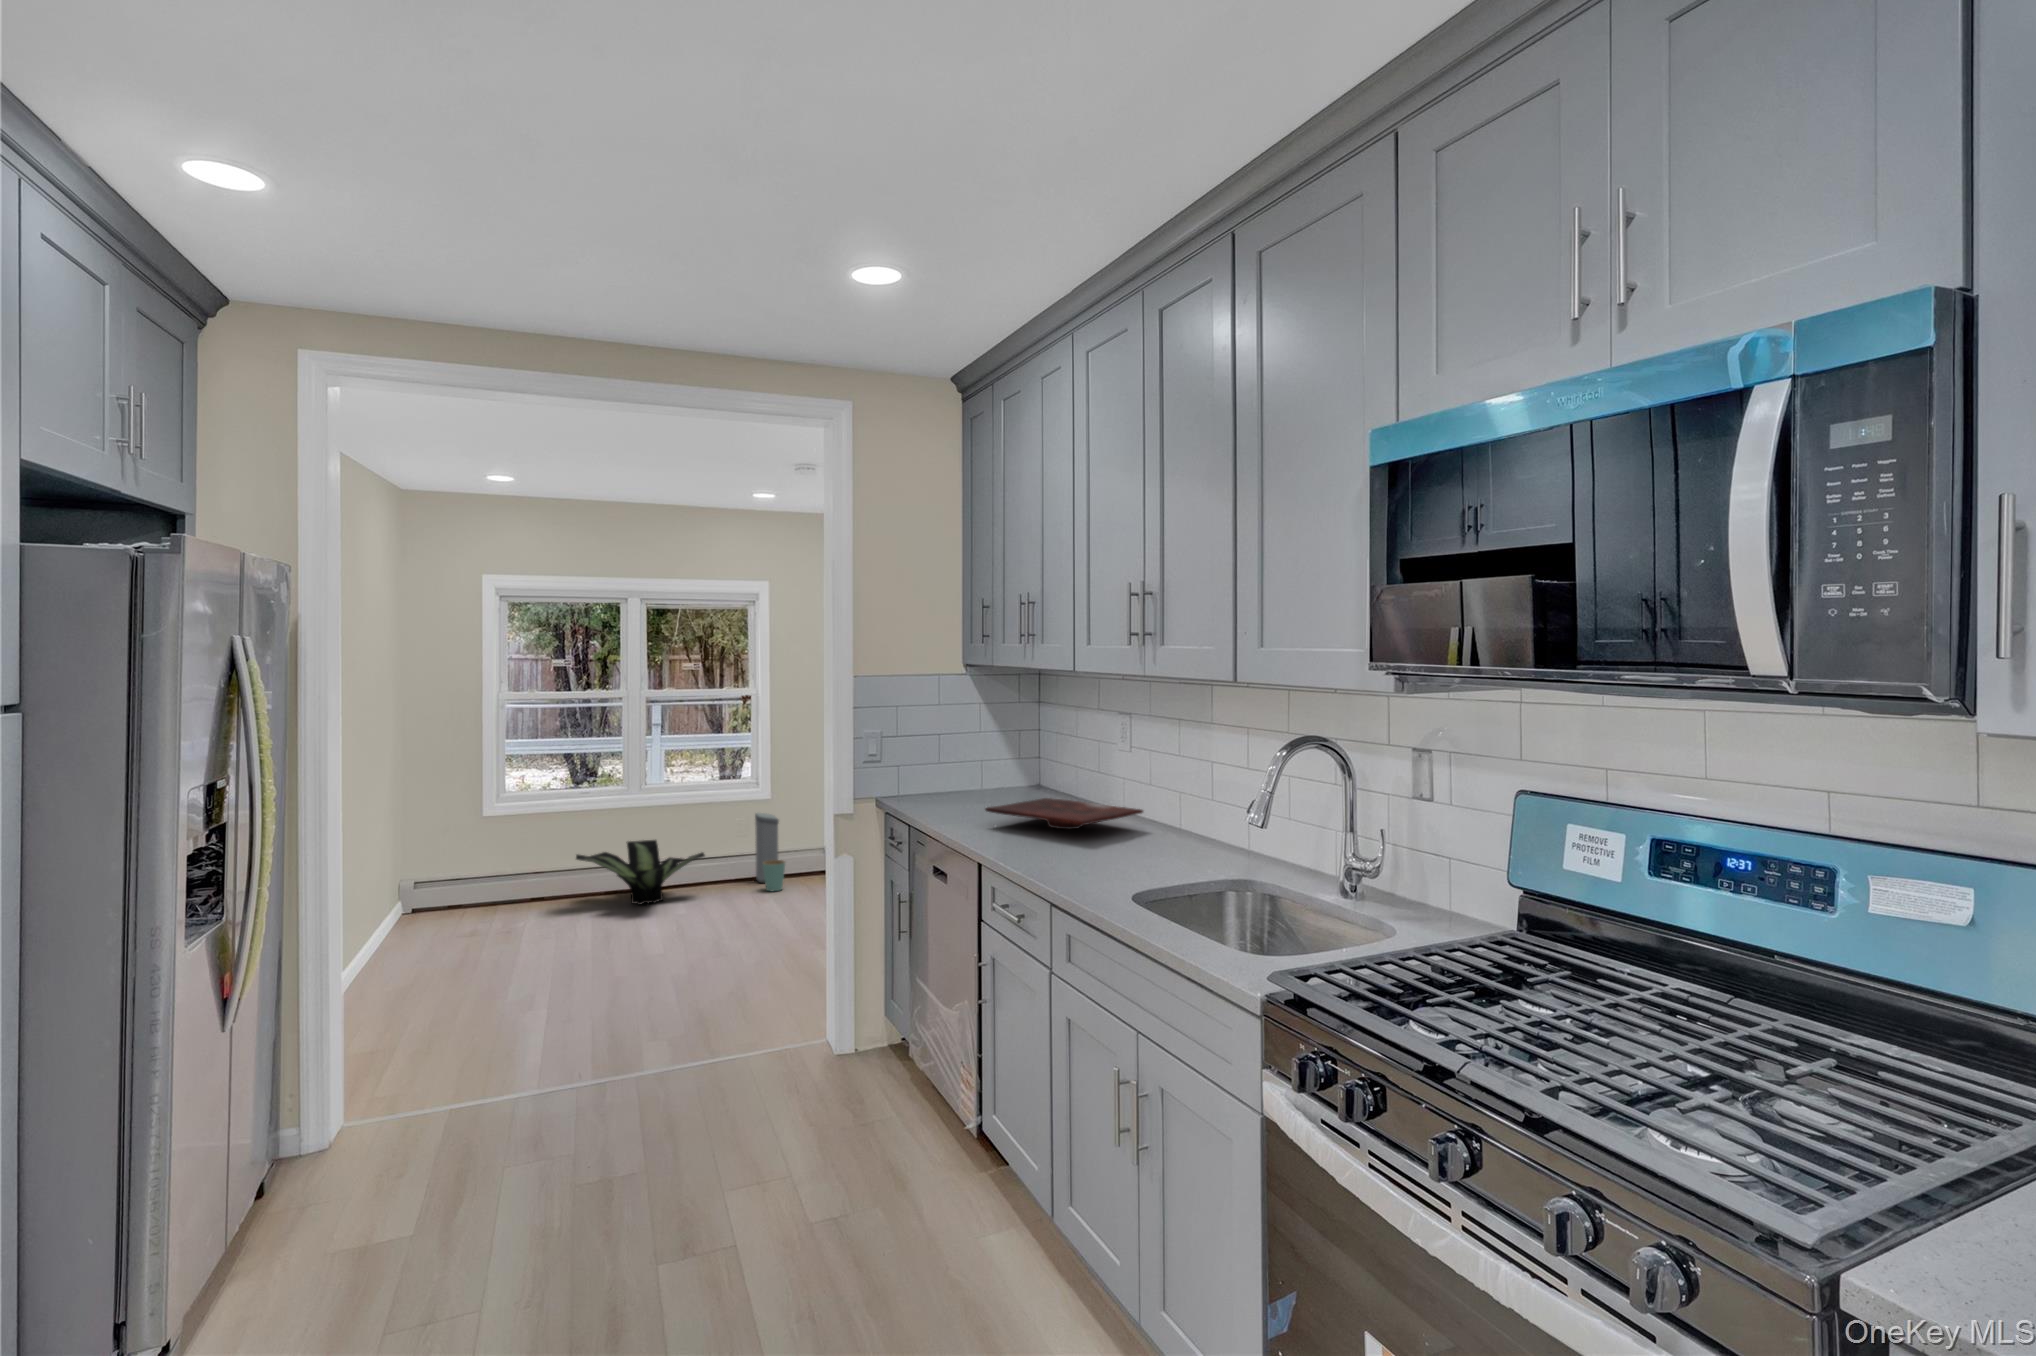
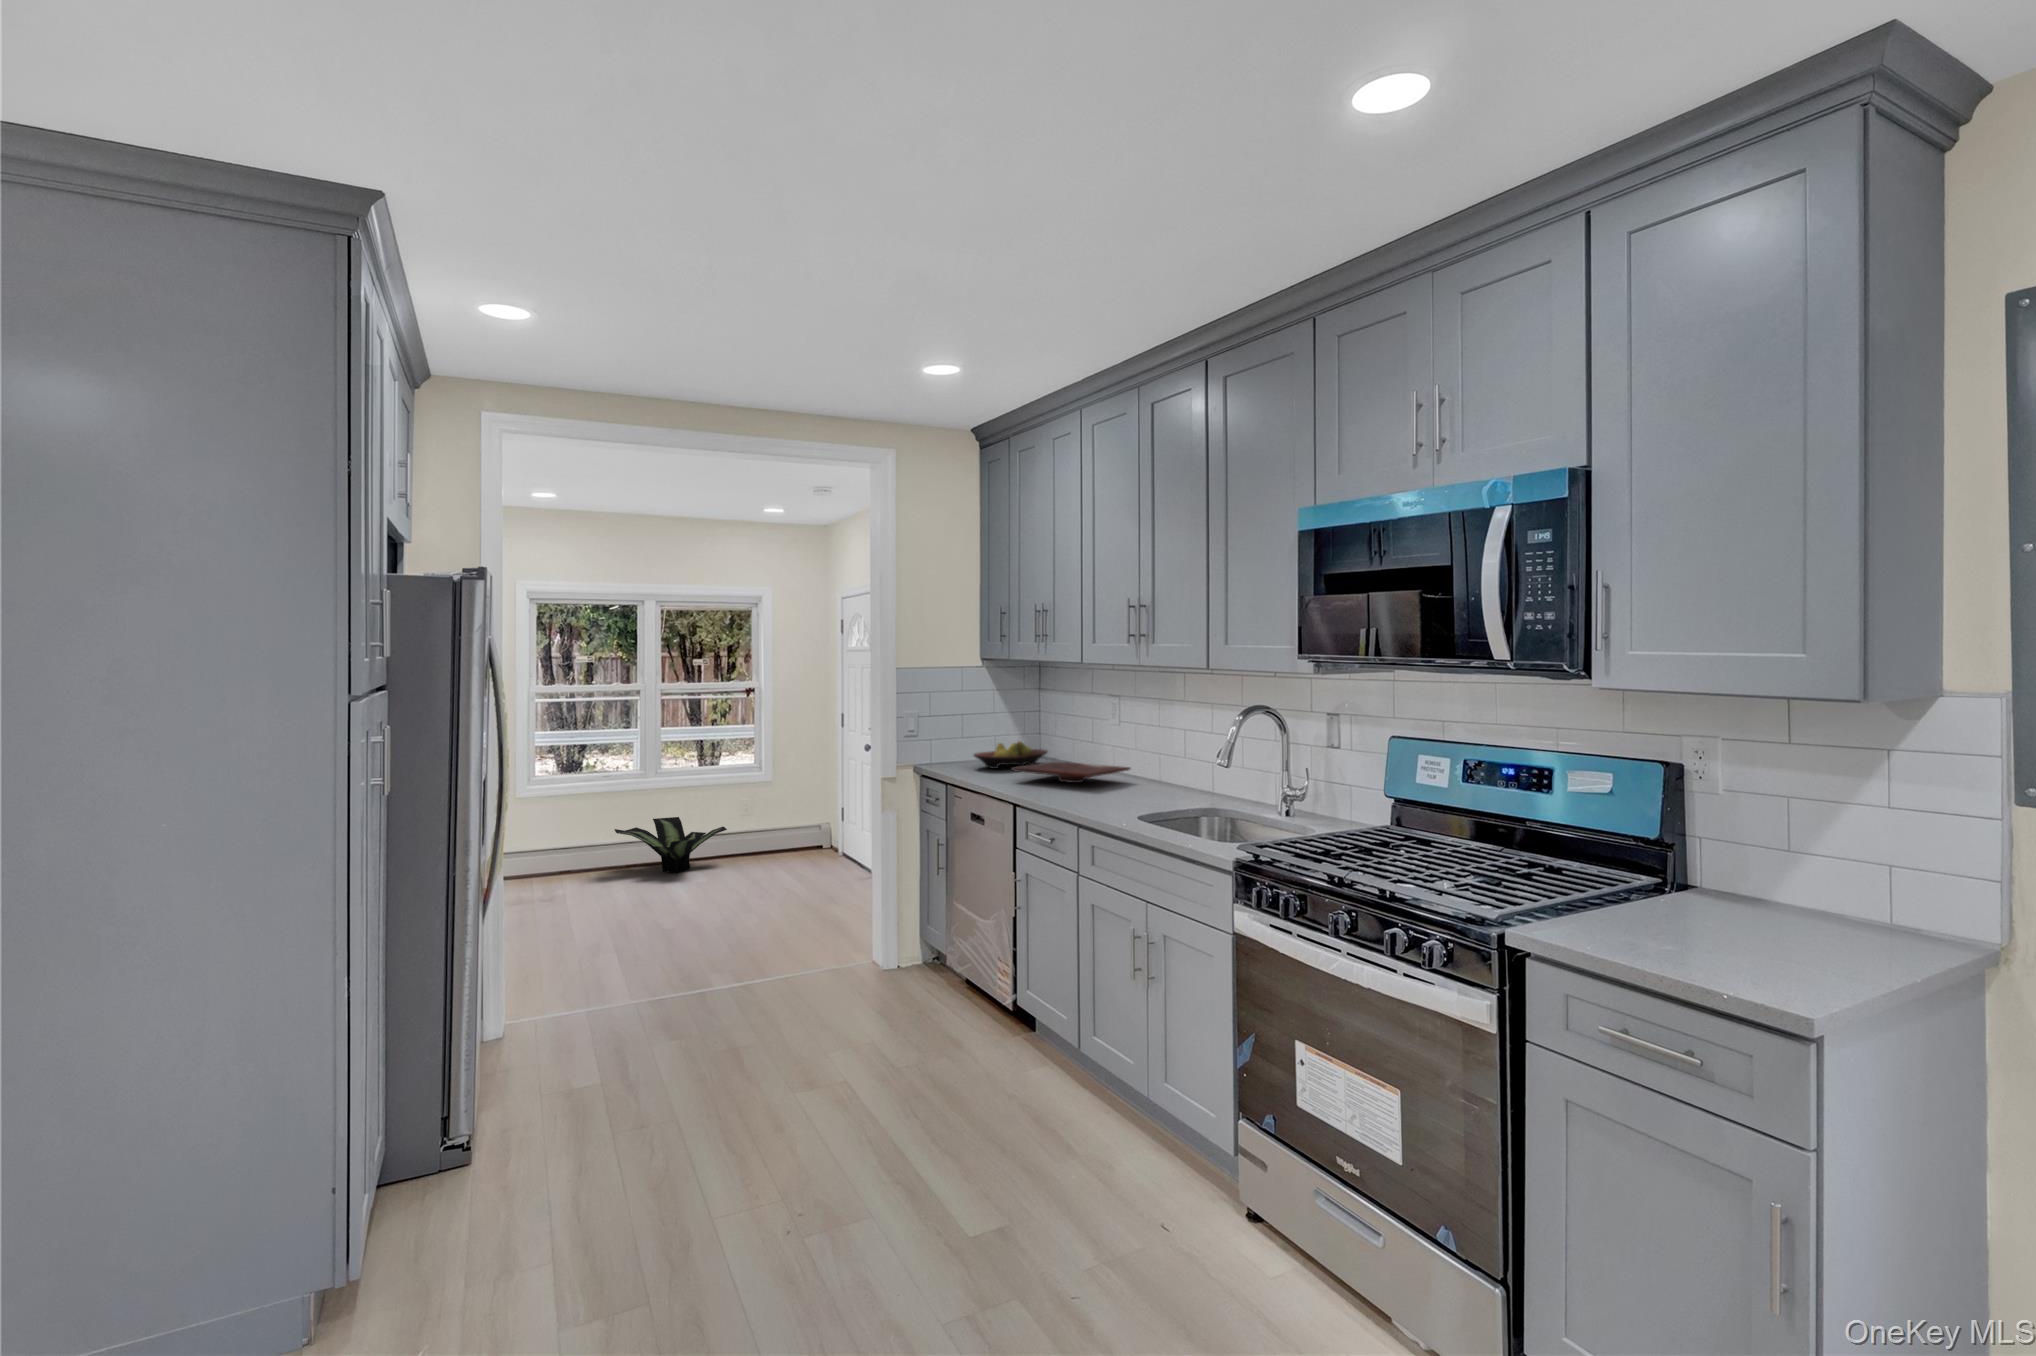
fruit bowl: none [947,769,1046,805] -> present [974,741,1048,769]
trash can: present [755,813,785,891] -> none [765,792,796,860]

